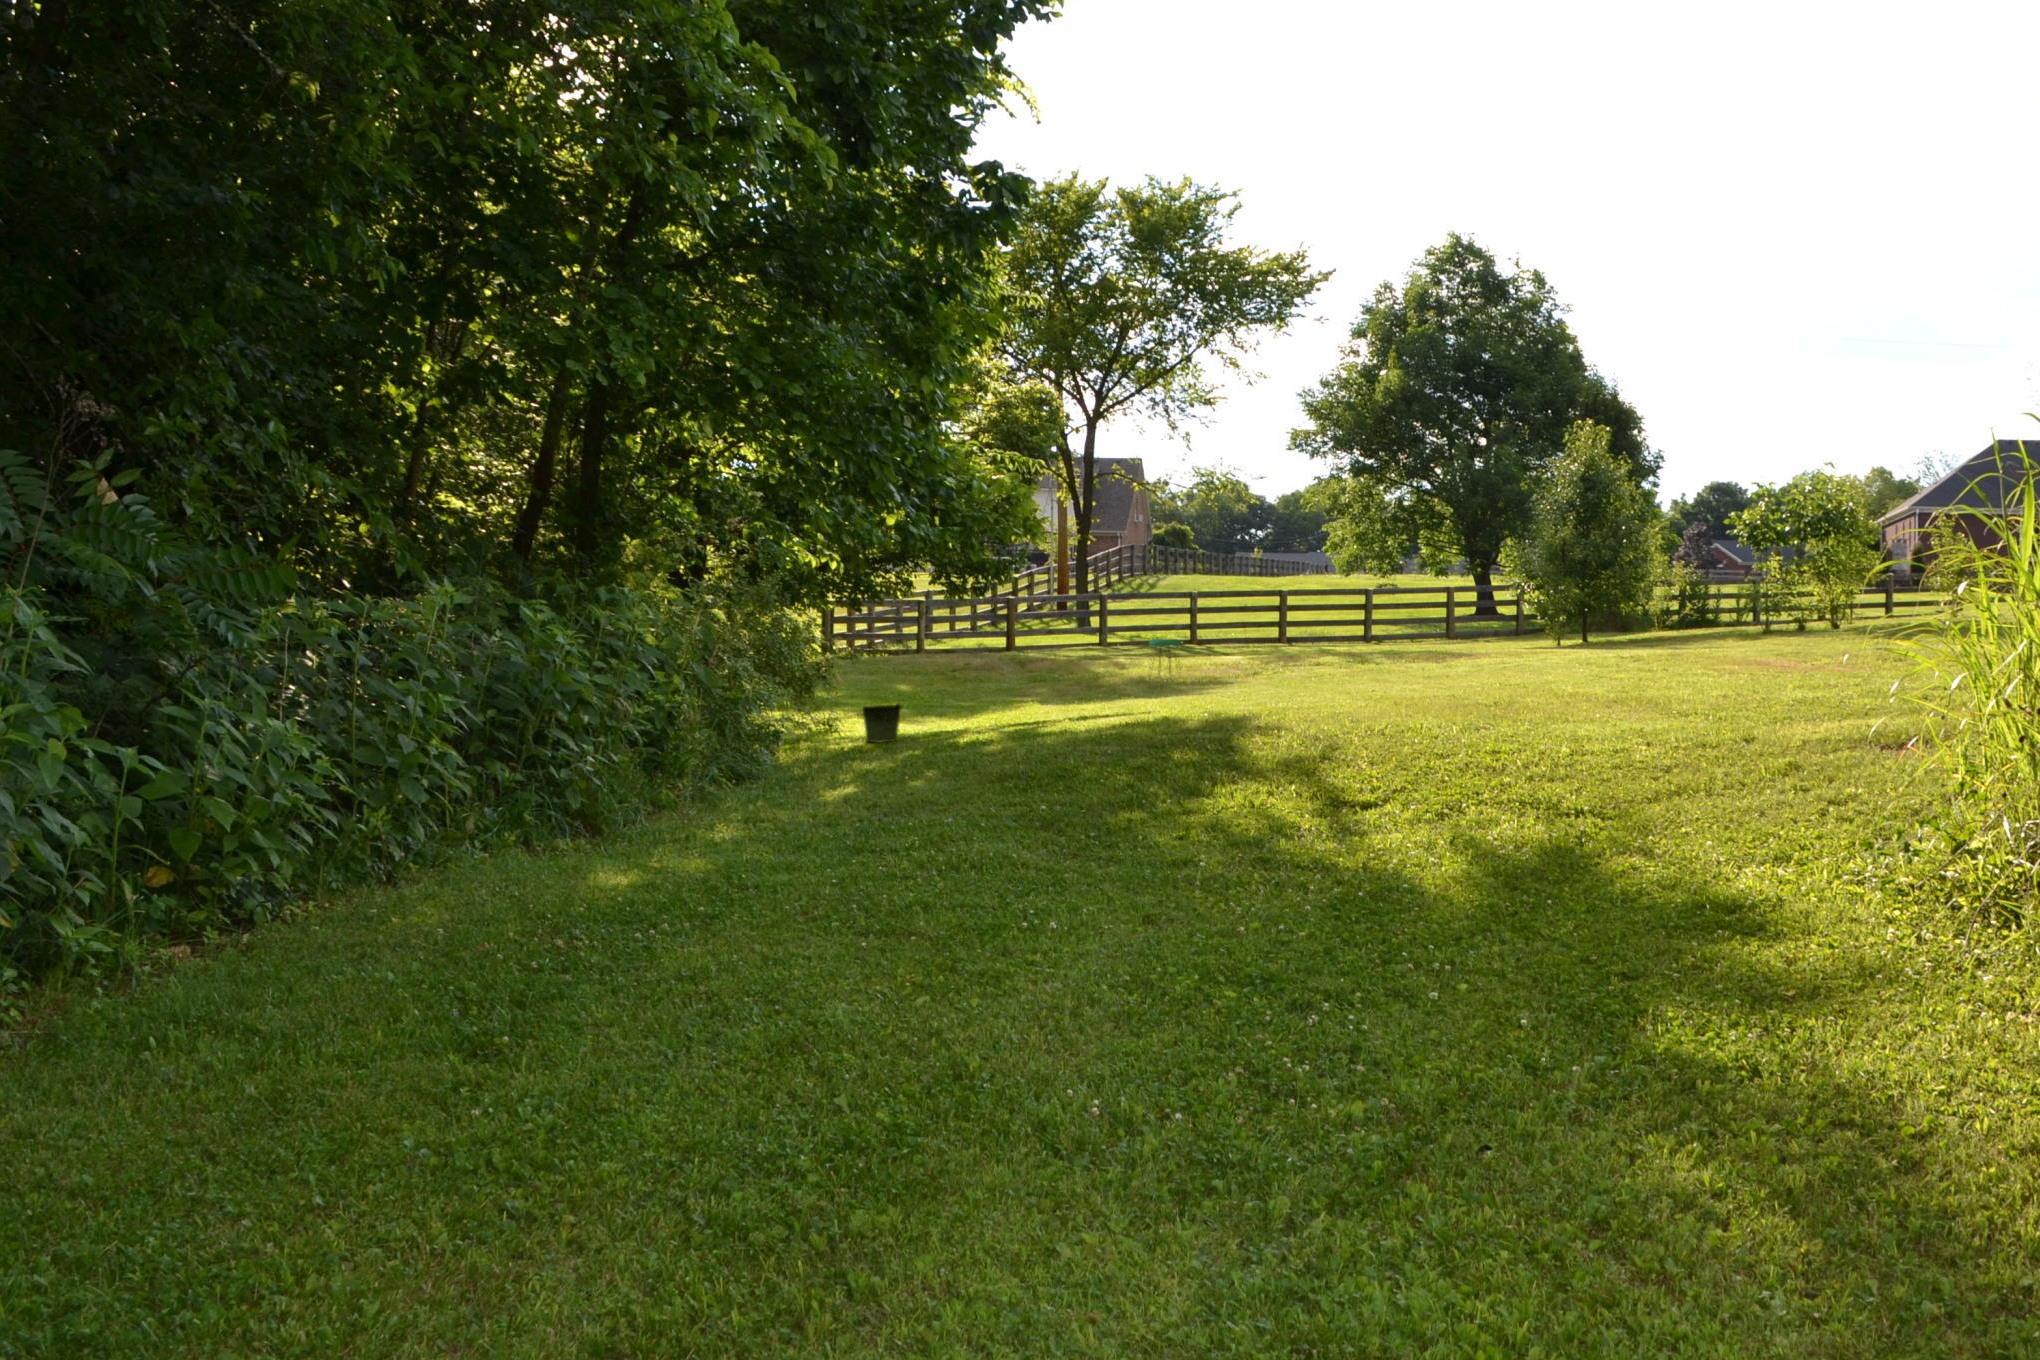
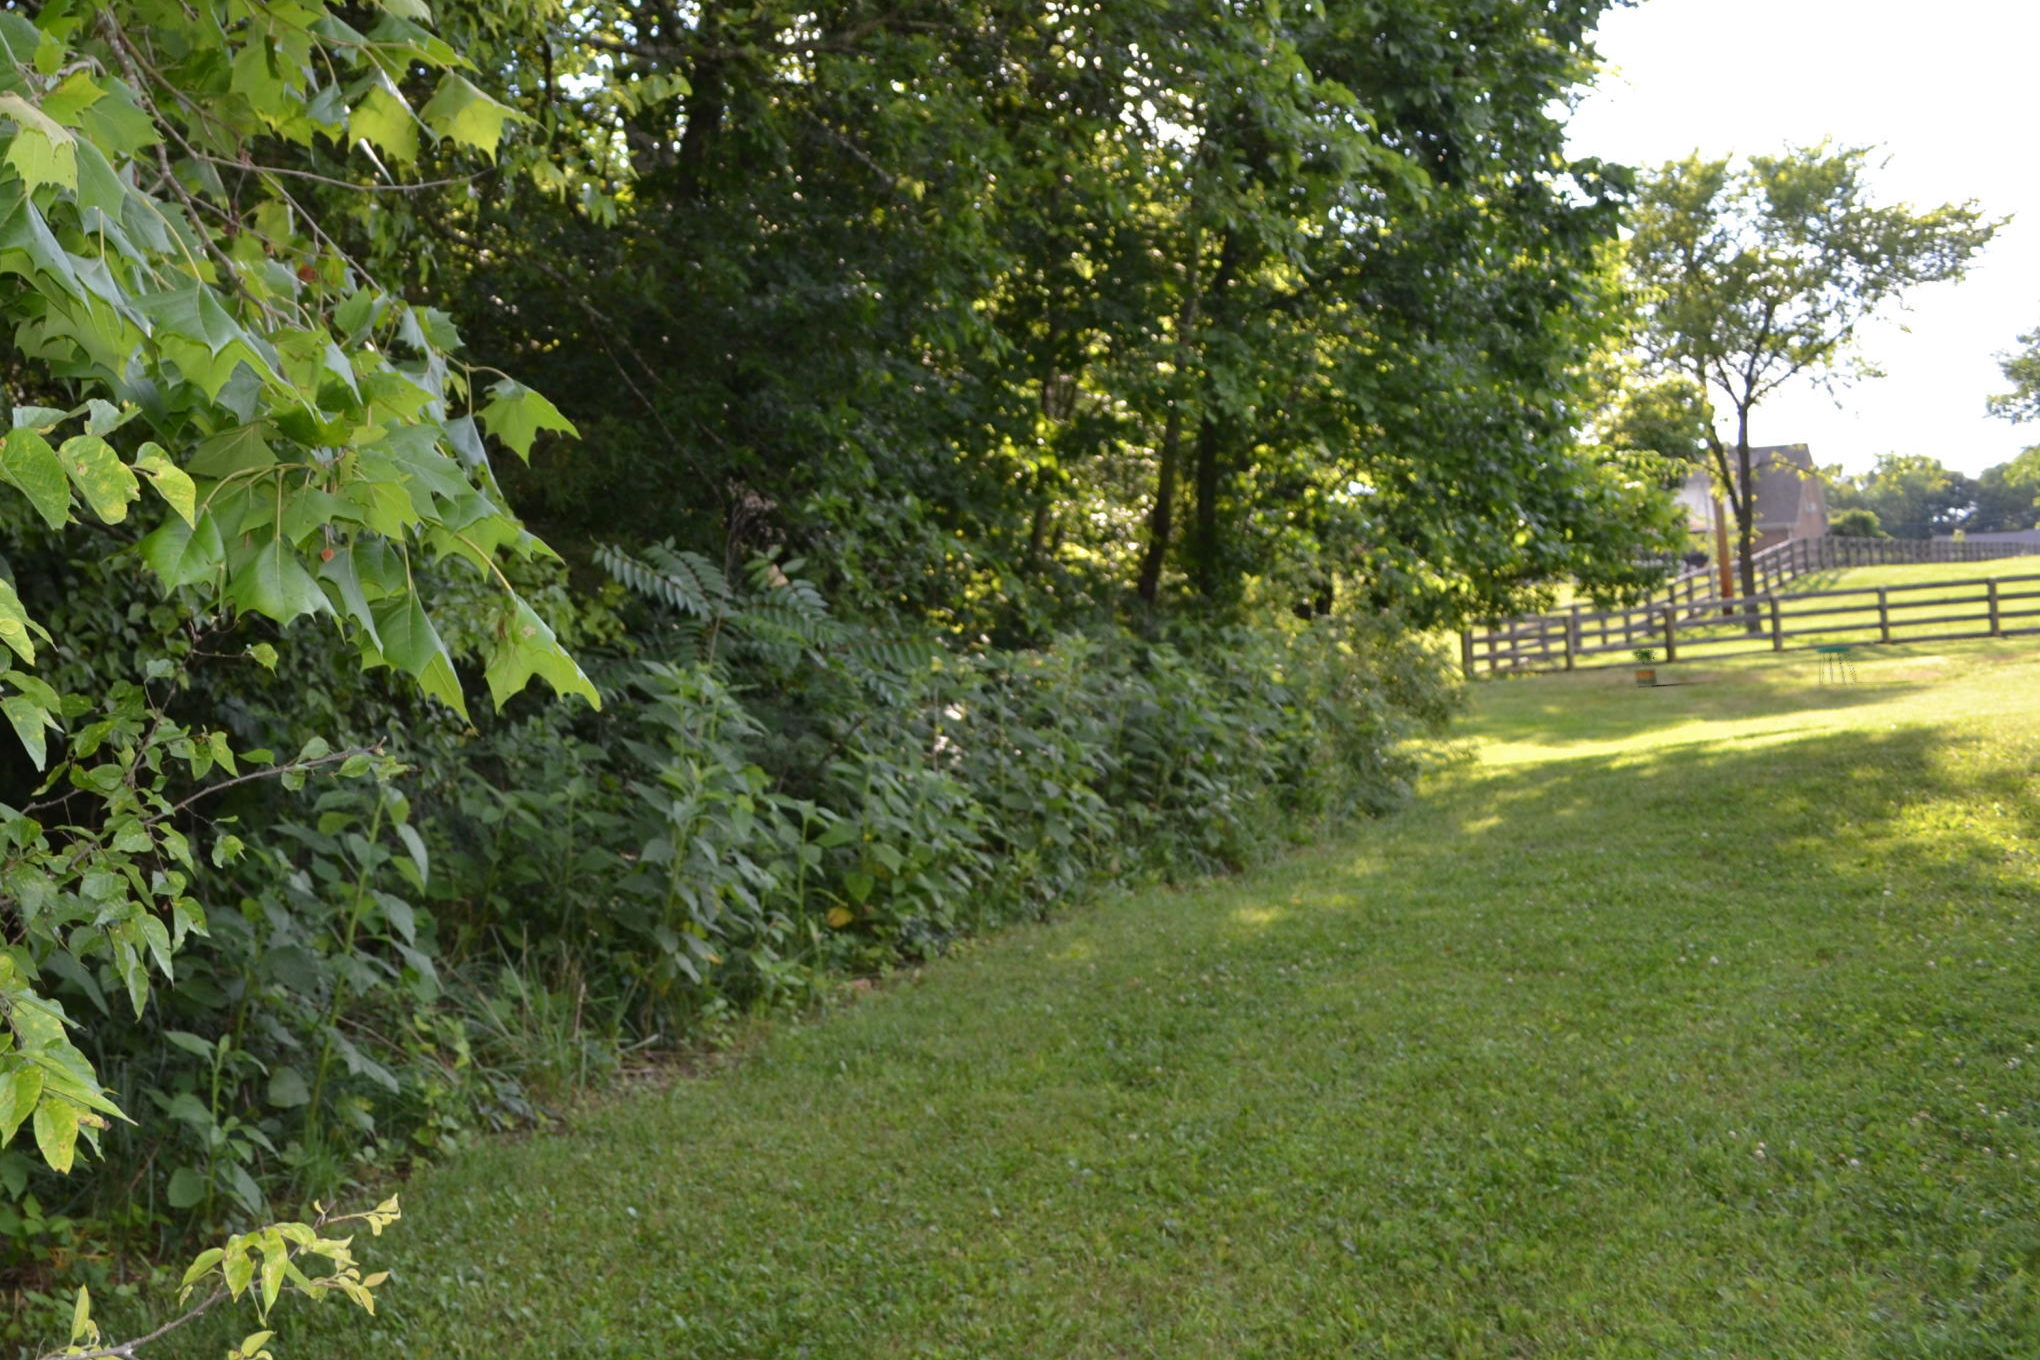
potted tree: none [976,634,1003,676] -> present [1633,649,1657,687]
bucket: present [863,704,902,743] -> none [1534,712,1571,744]

